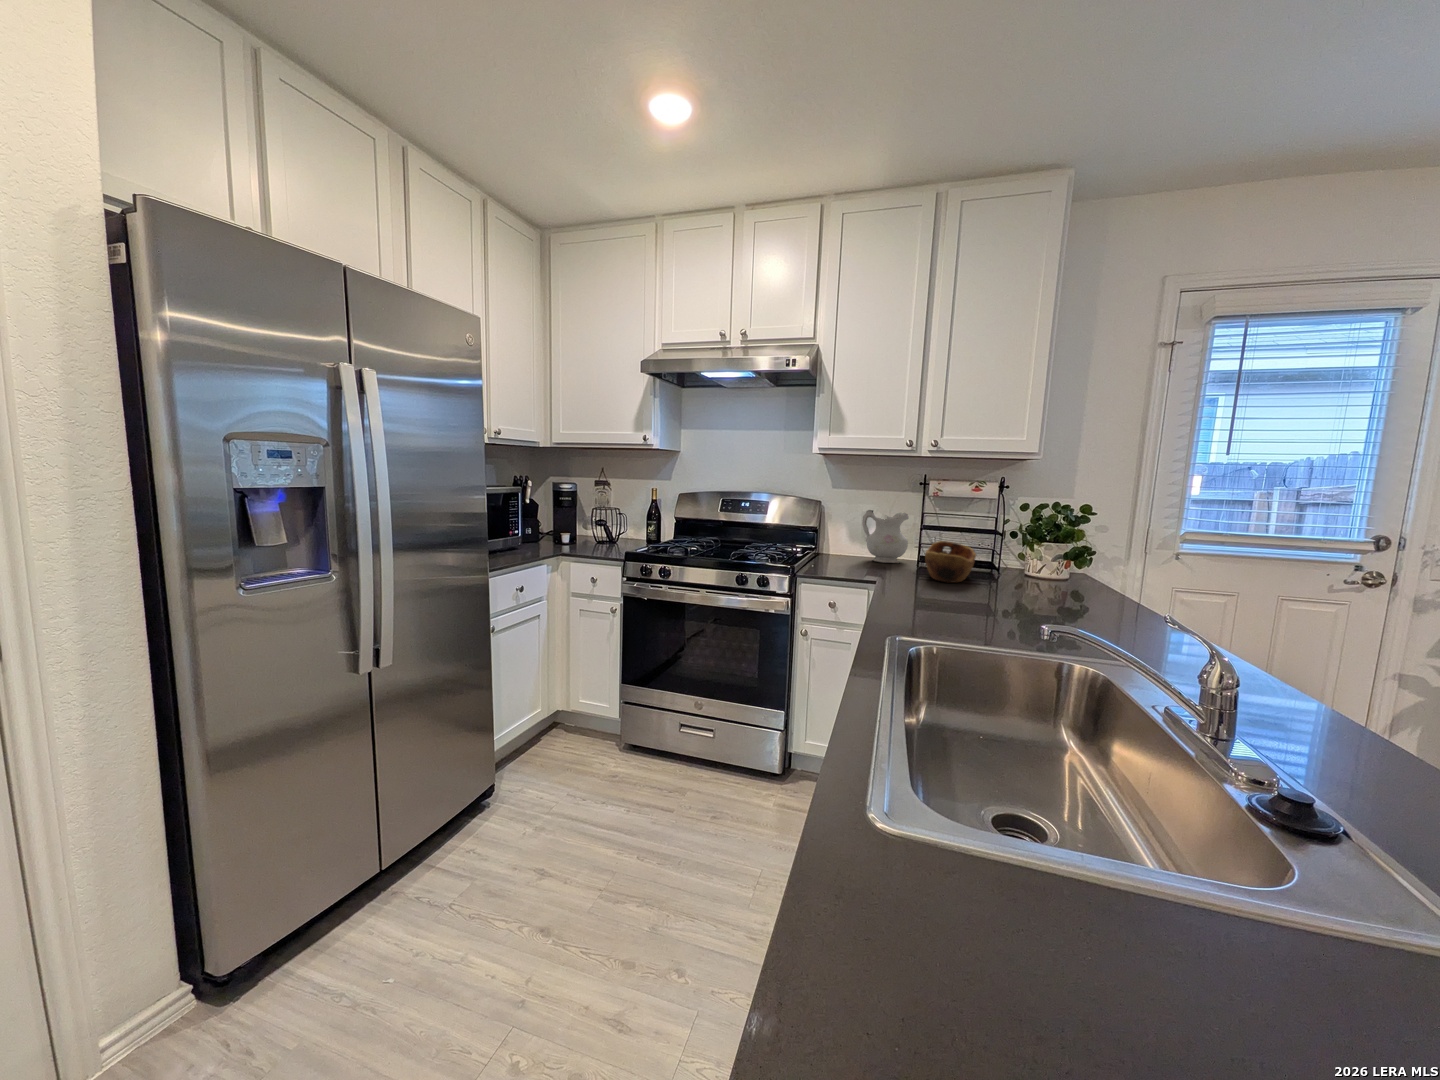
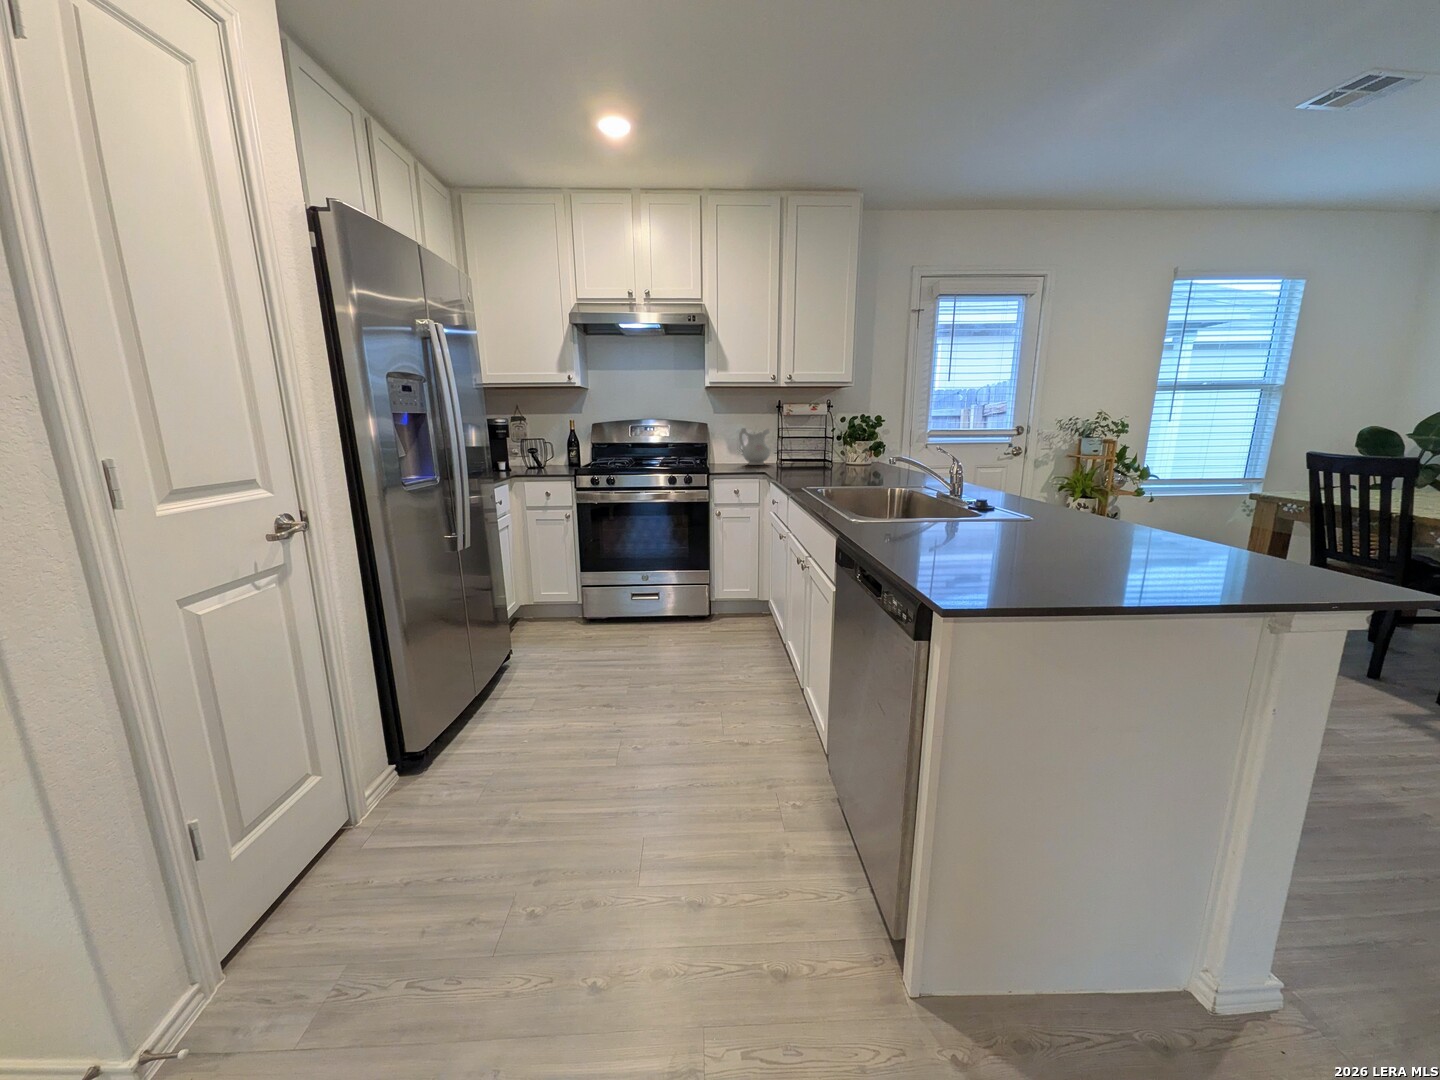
wooden bowl: present [925,541,976,582] -> none [789,446,820,470]

